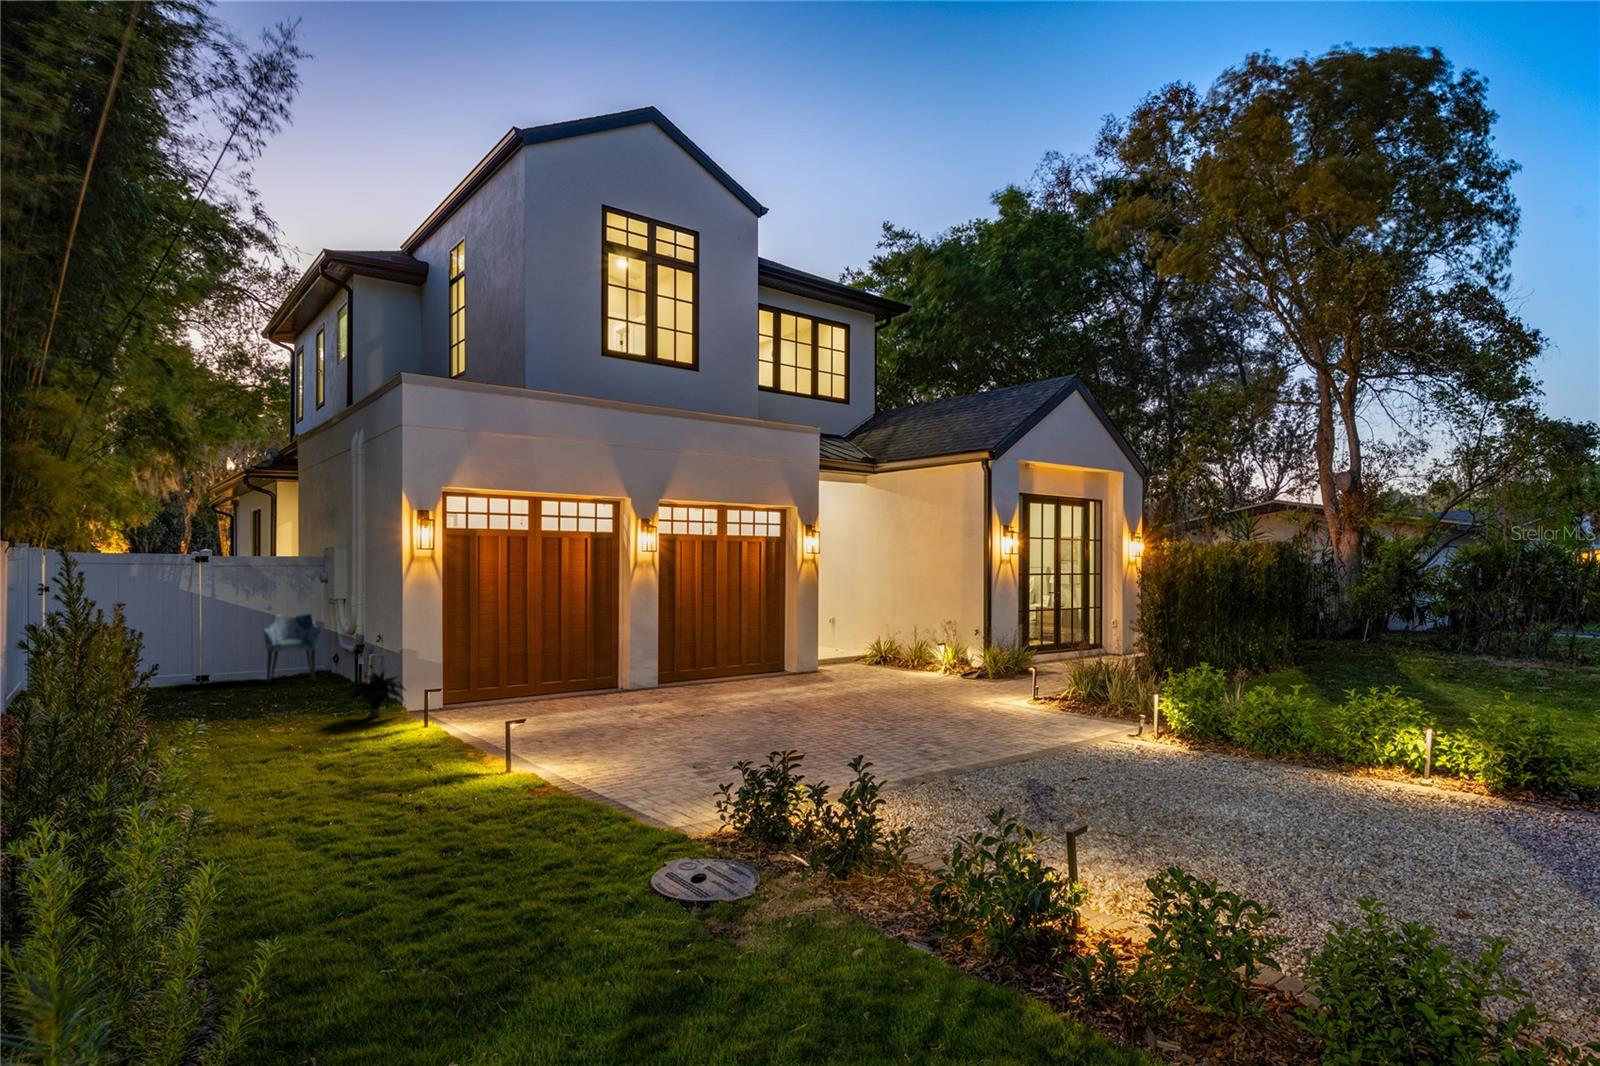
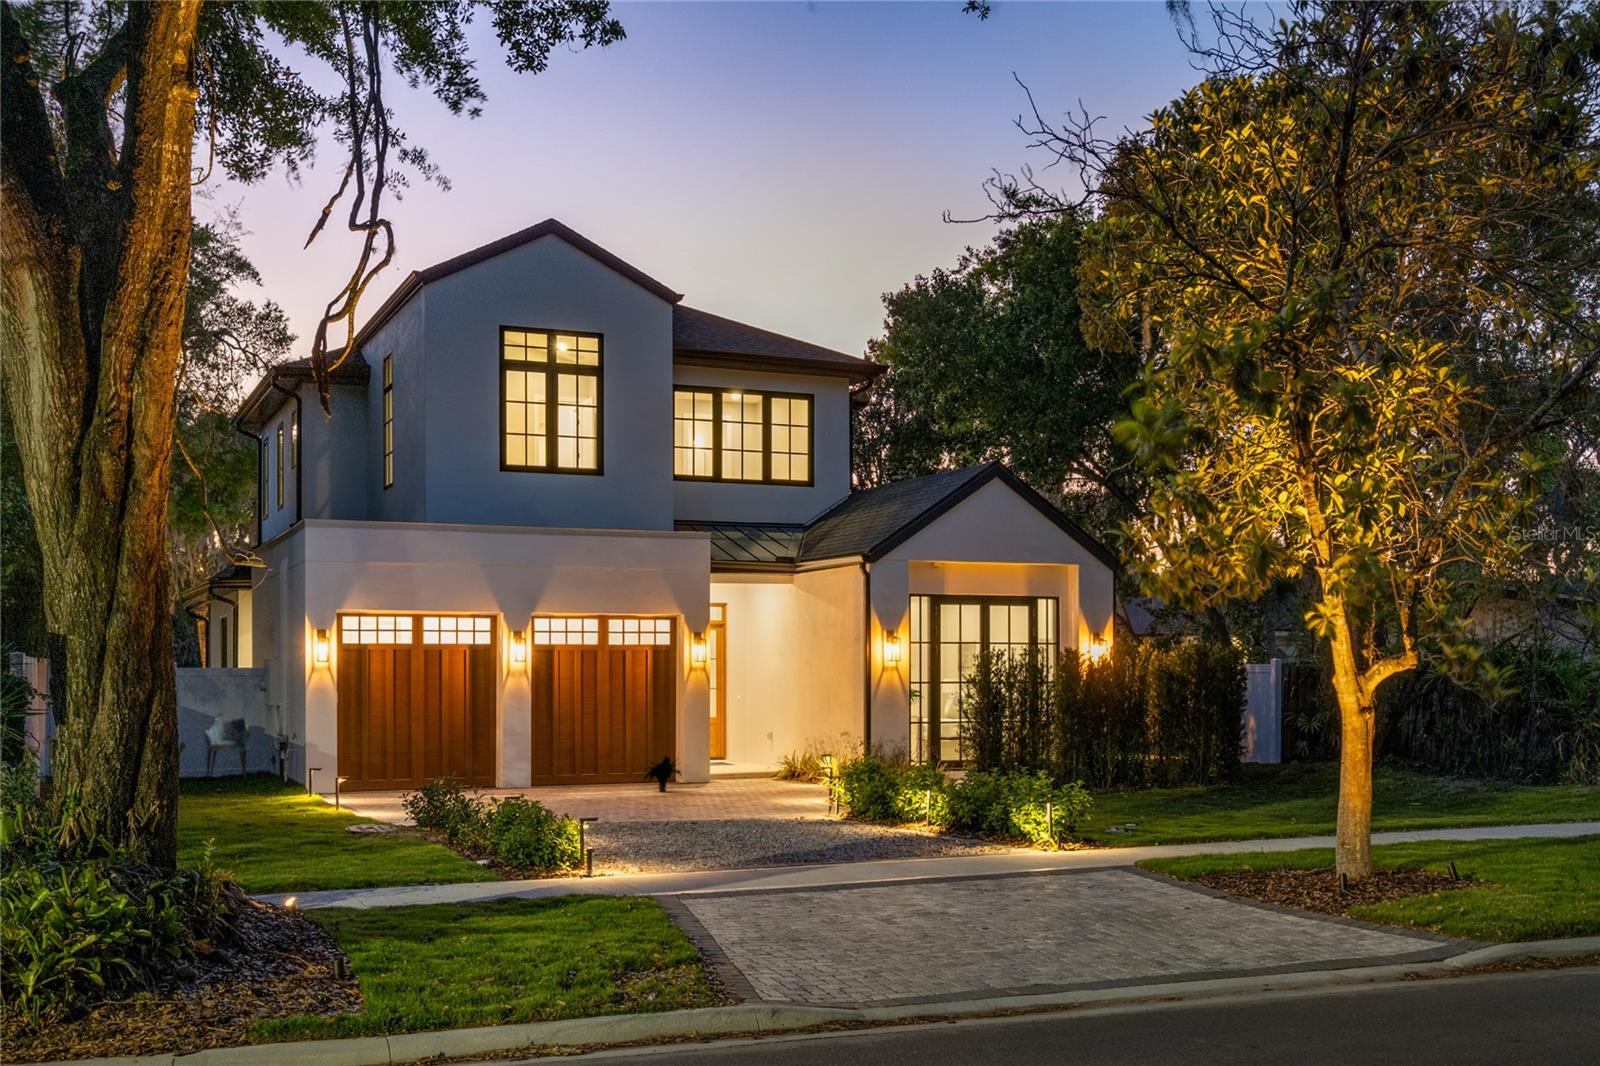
potted plant: present [347,671,405,717] -> present [644,756,682,791]

